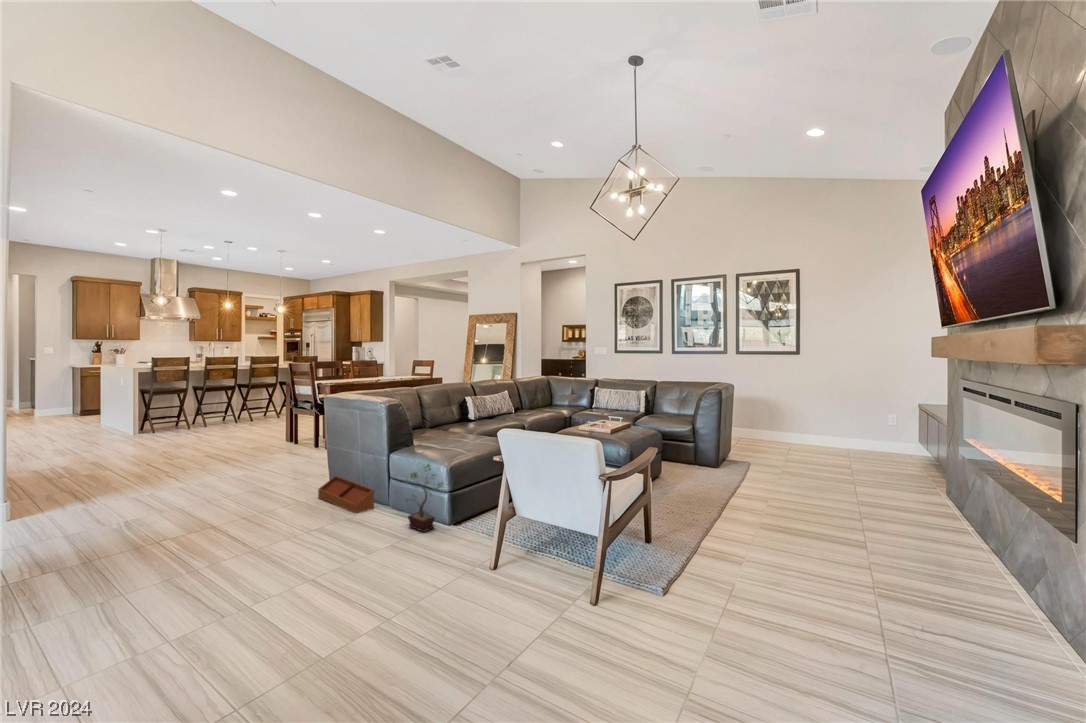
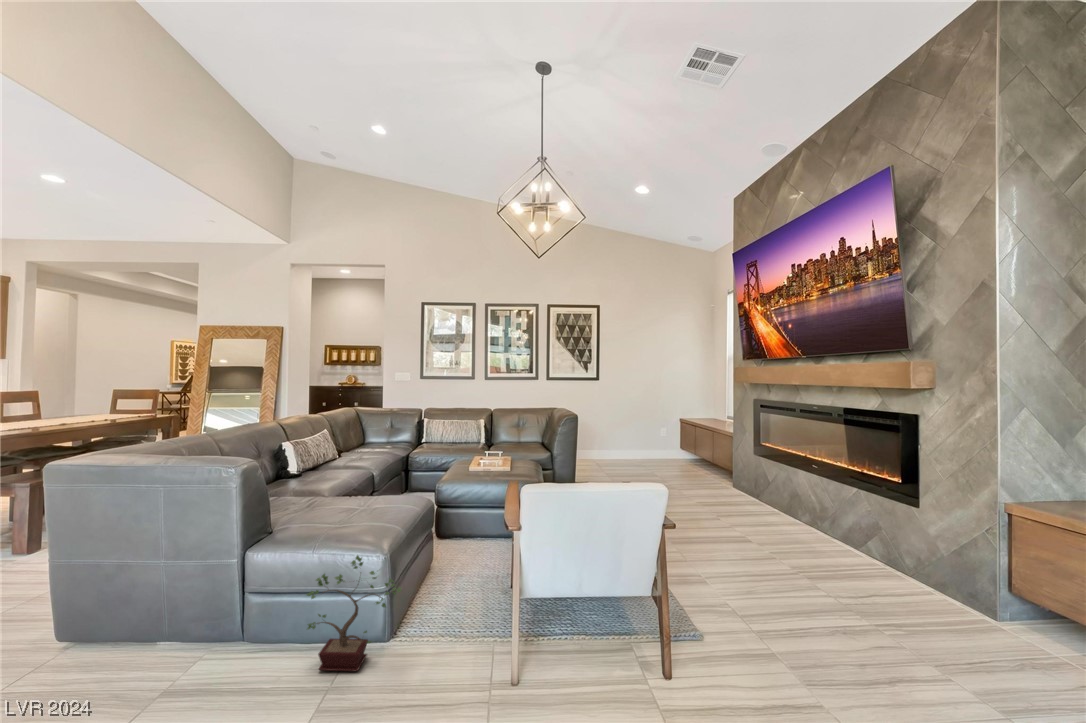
storage bin: present [318,476,374,513] -> none [33,620,207,686]

